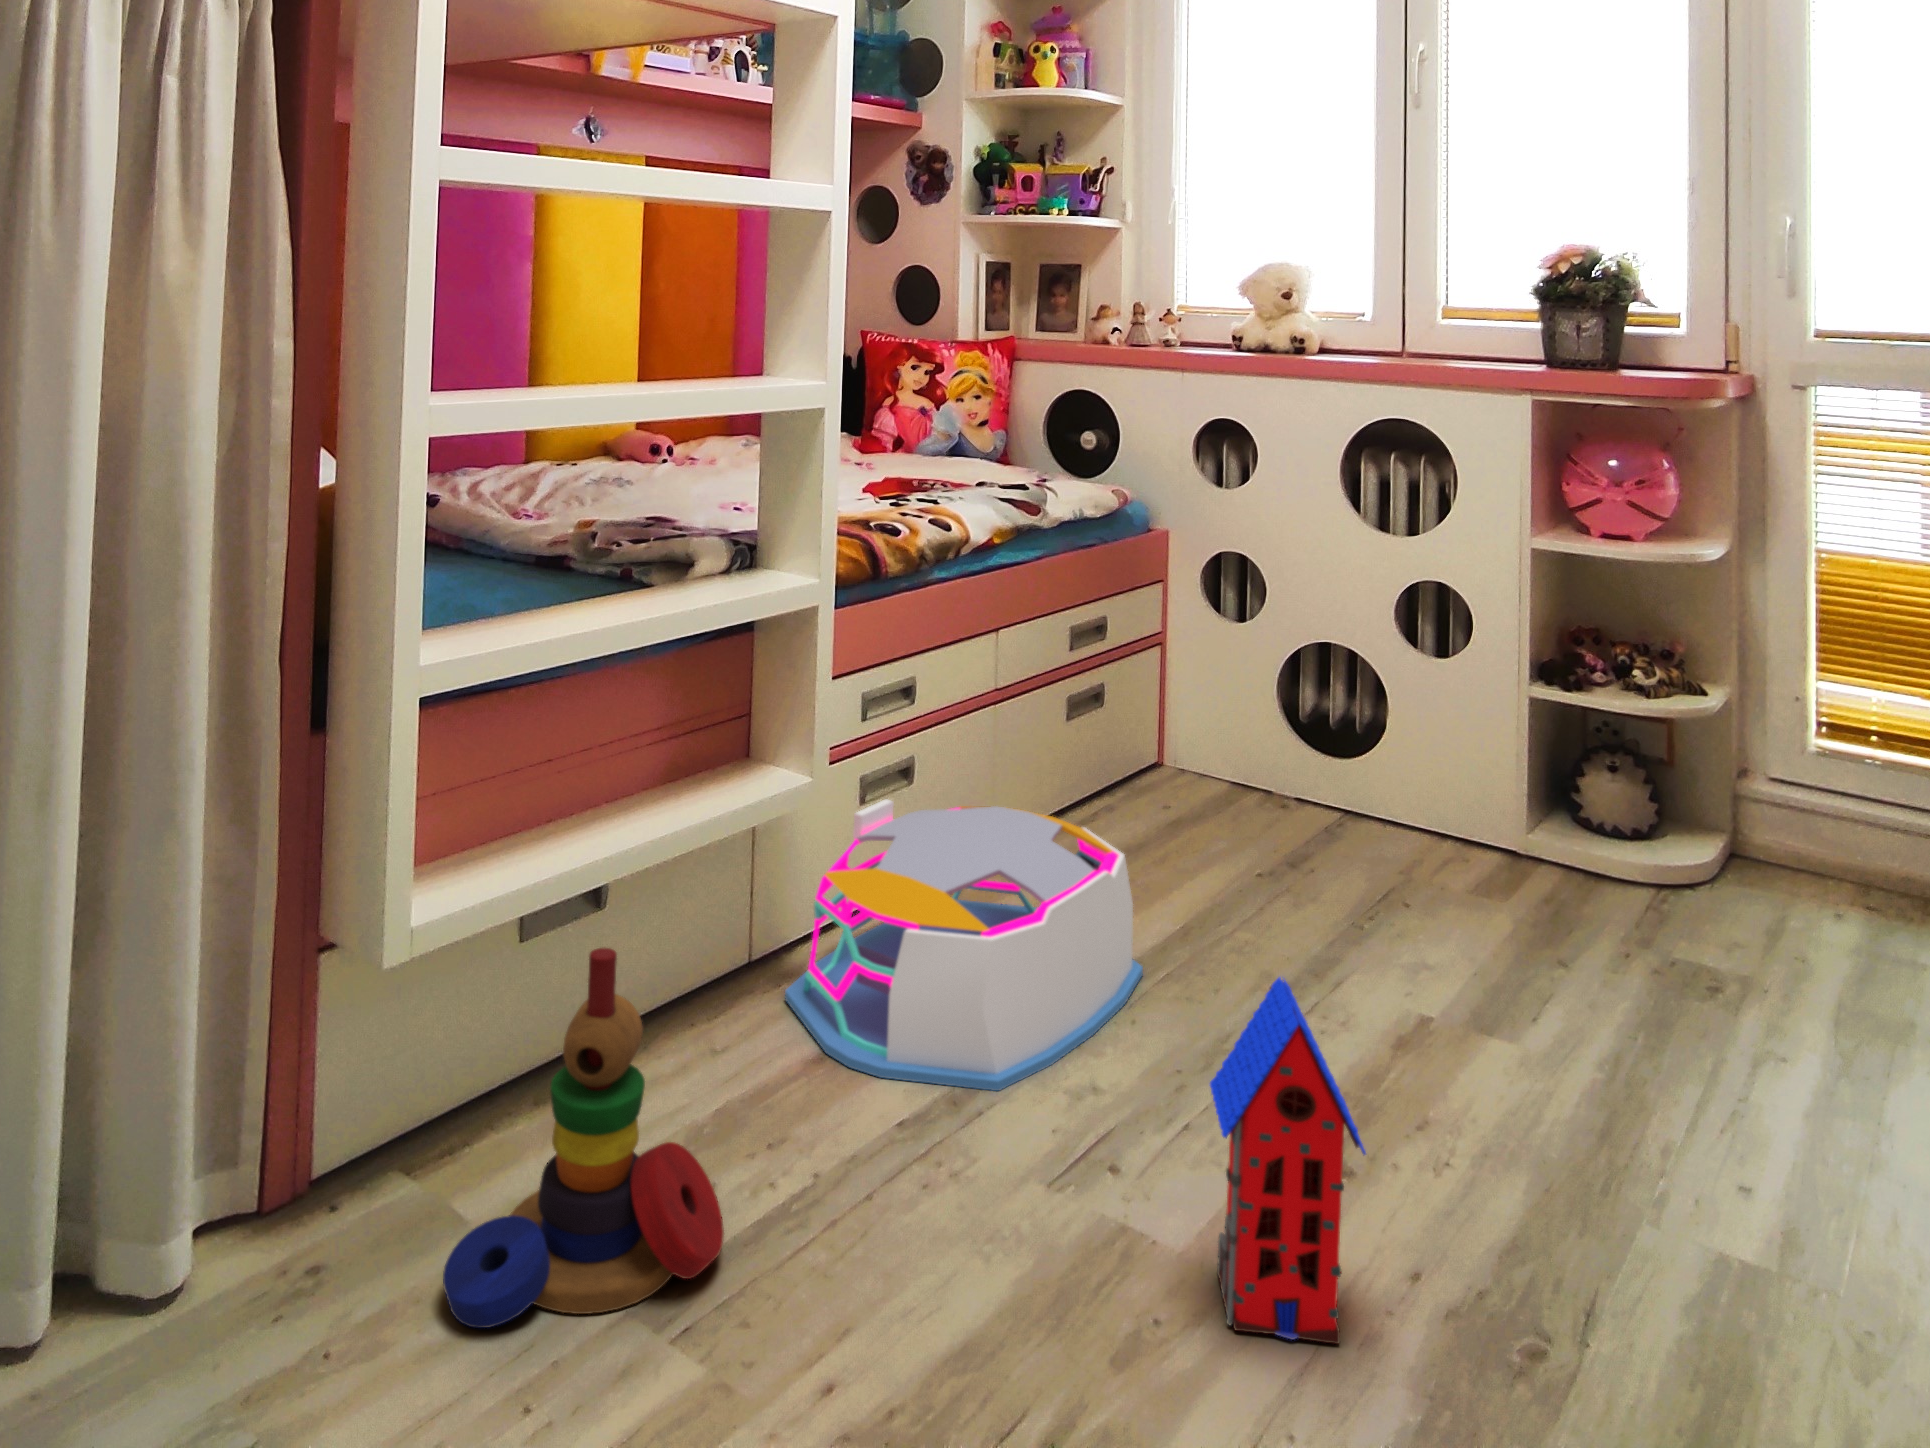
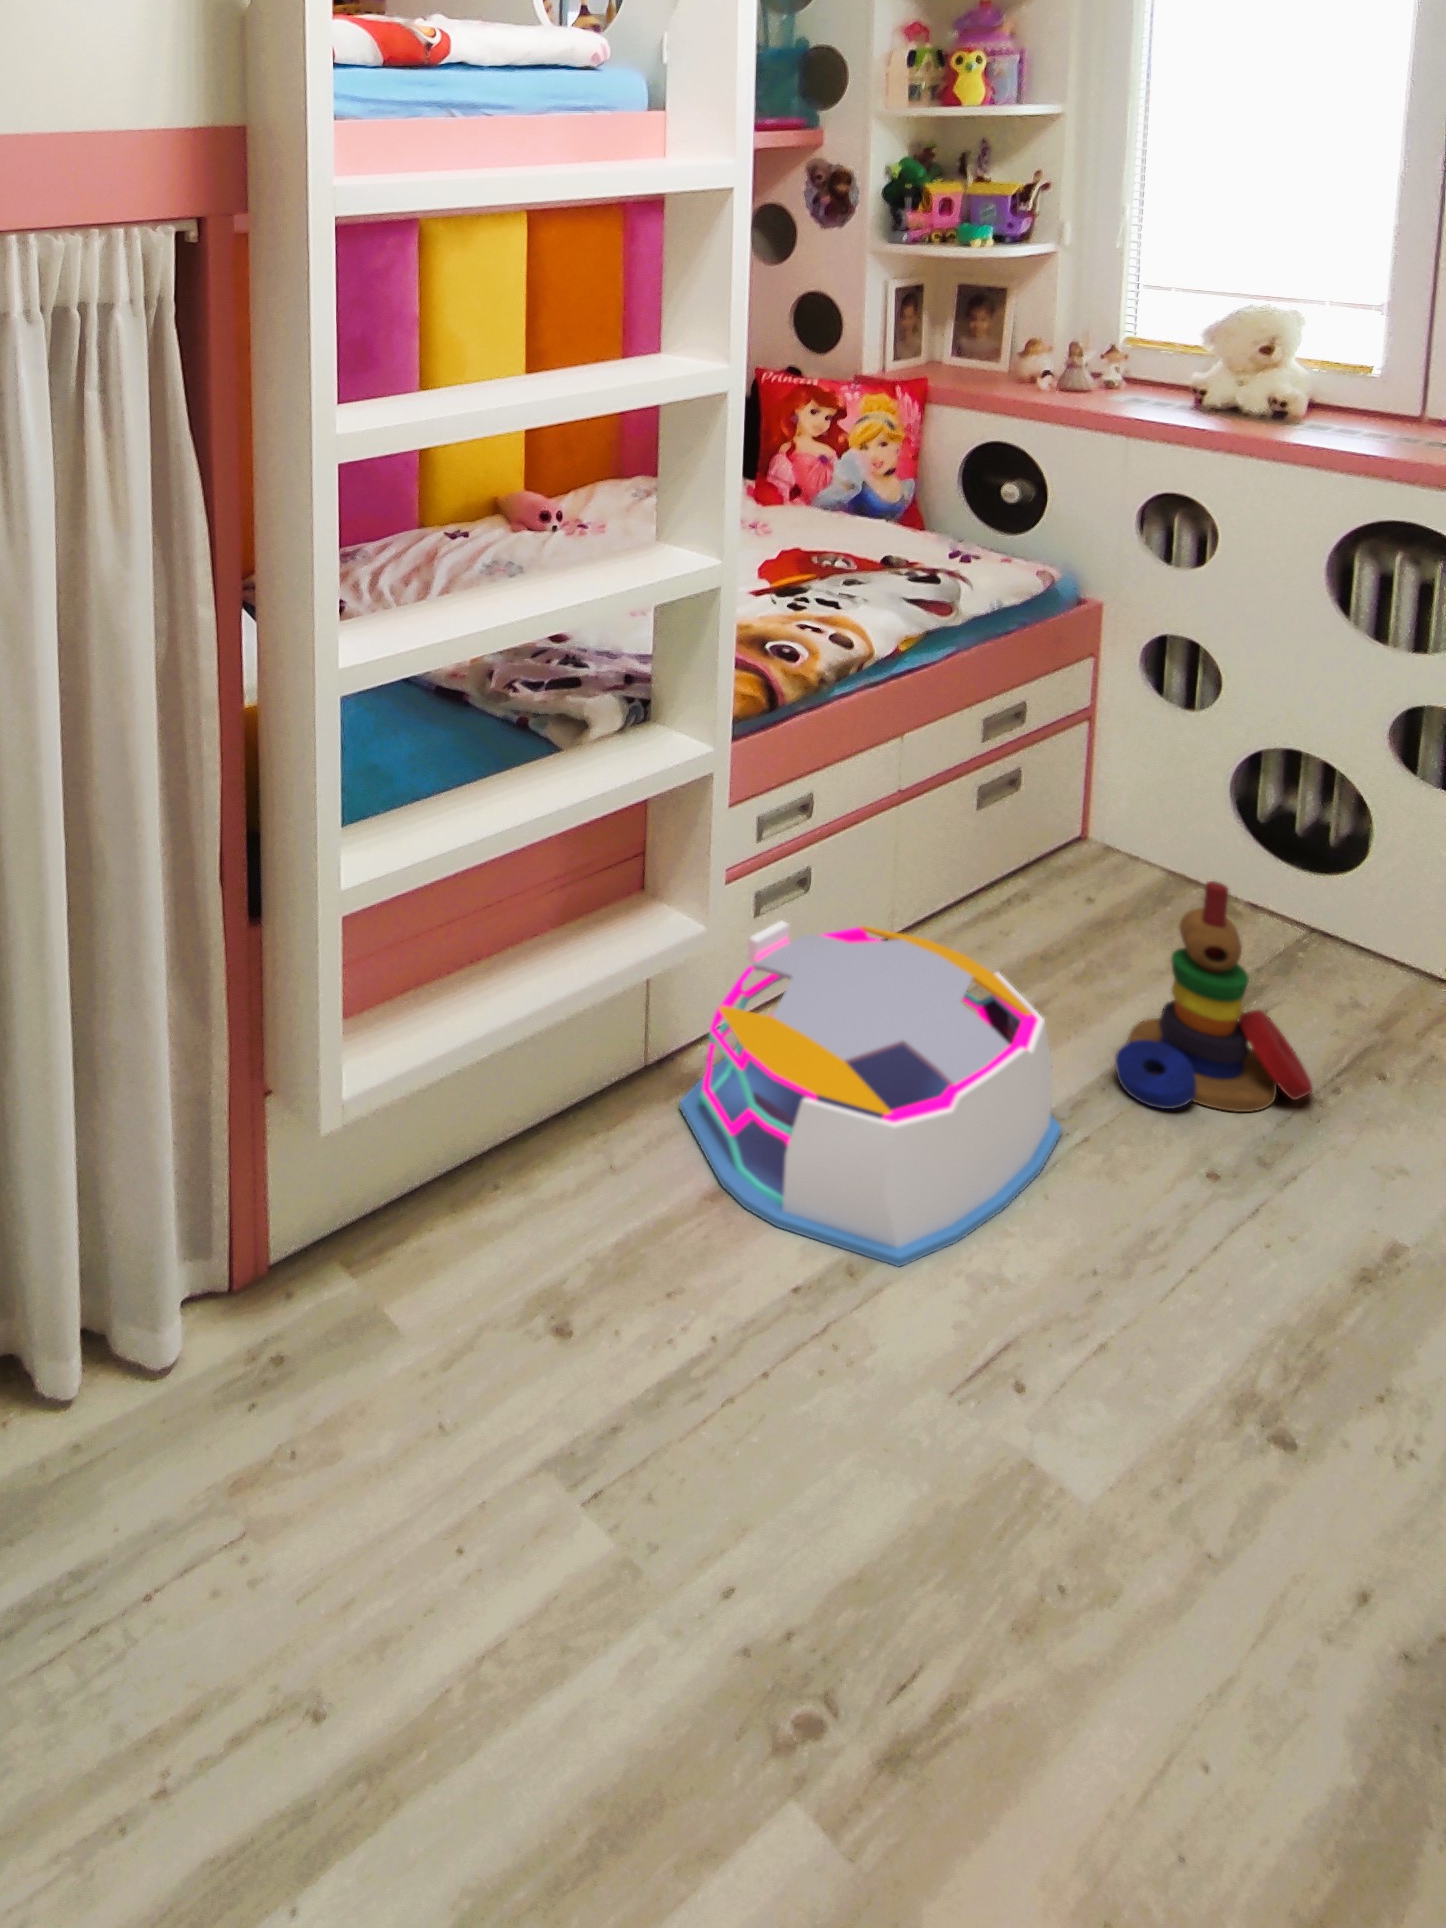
stacking toy: present [443,948,724,1328] -> present [1115,881,1313,1112]
toy house: present [1210,978,1366,1344] -> none [1141,1318,1333,1704]

